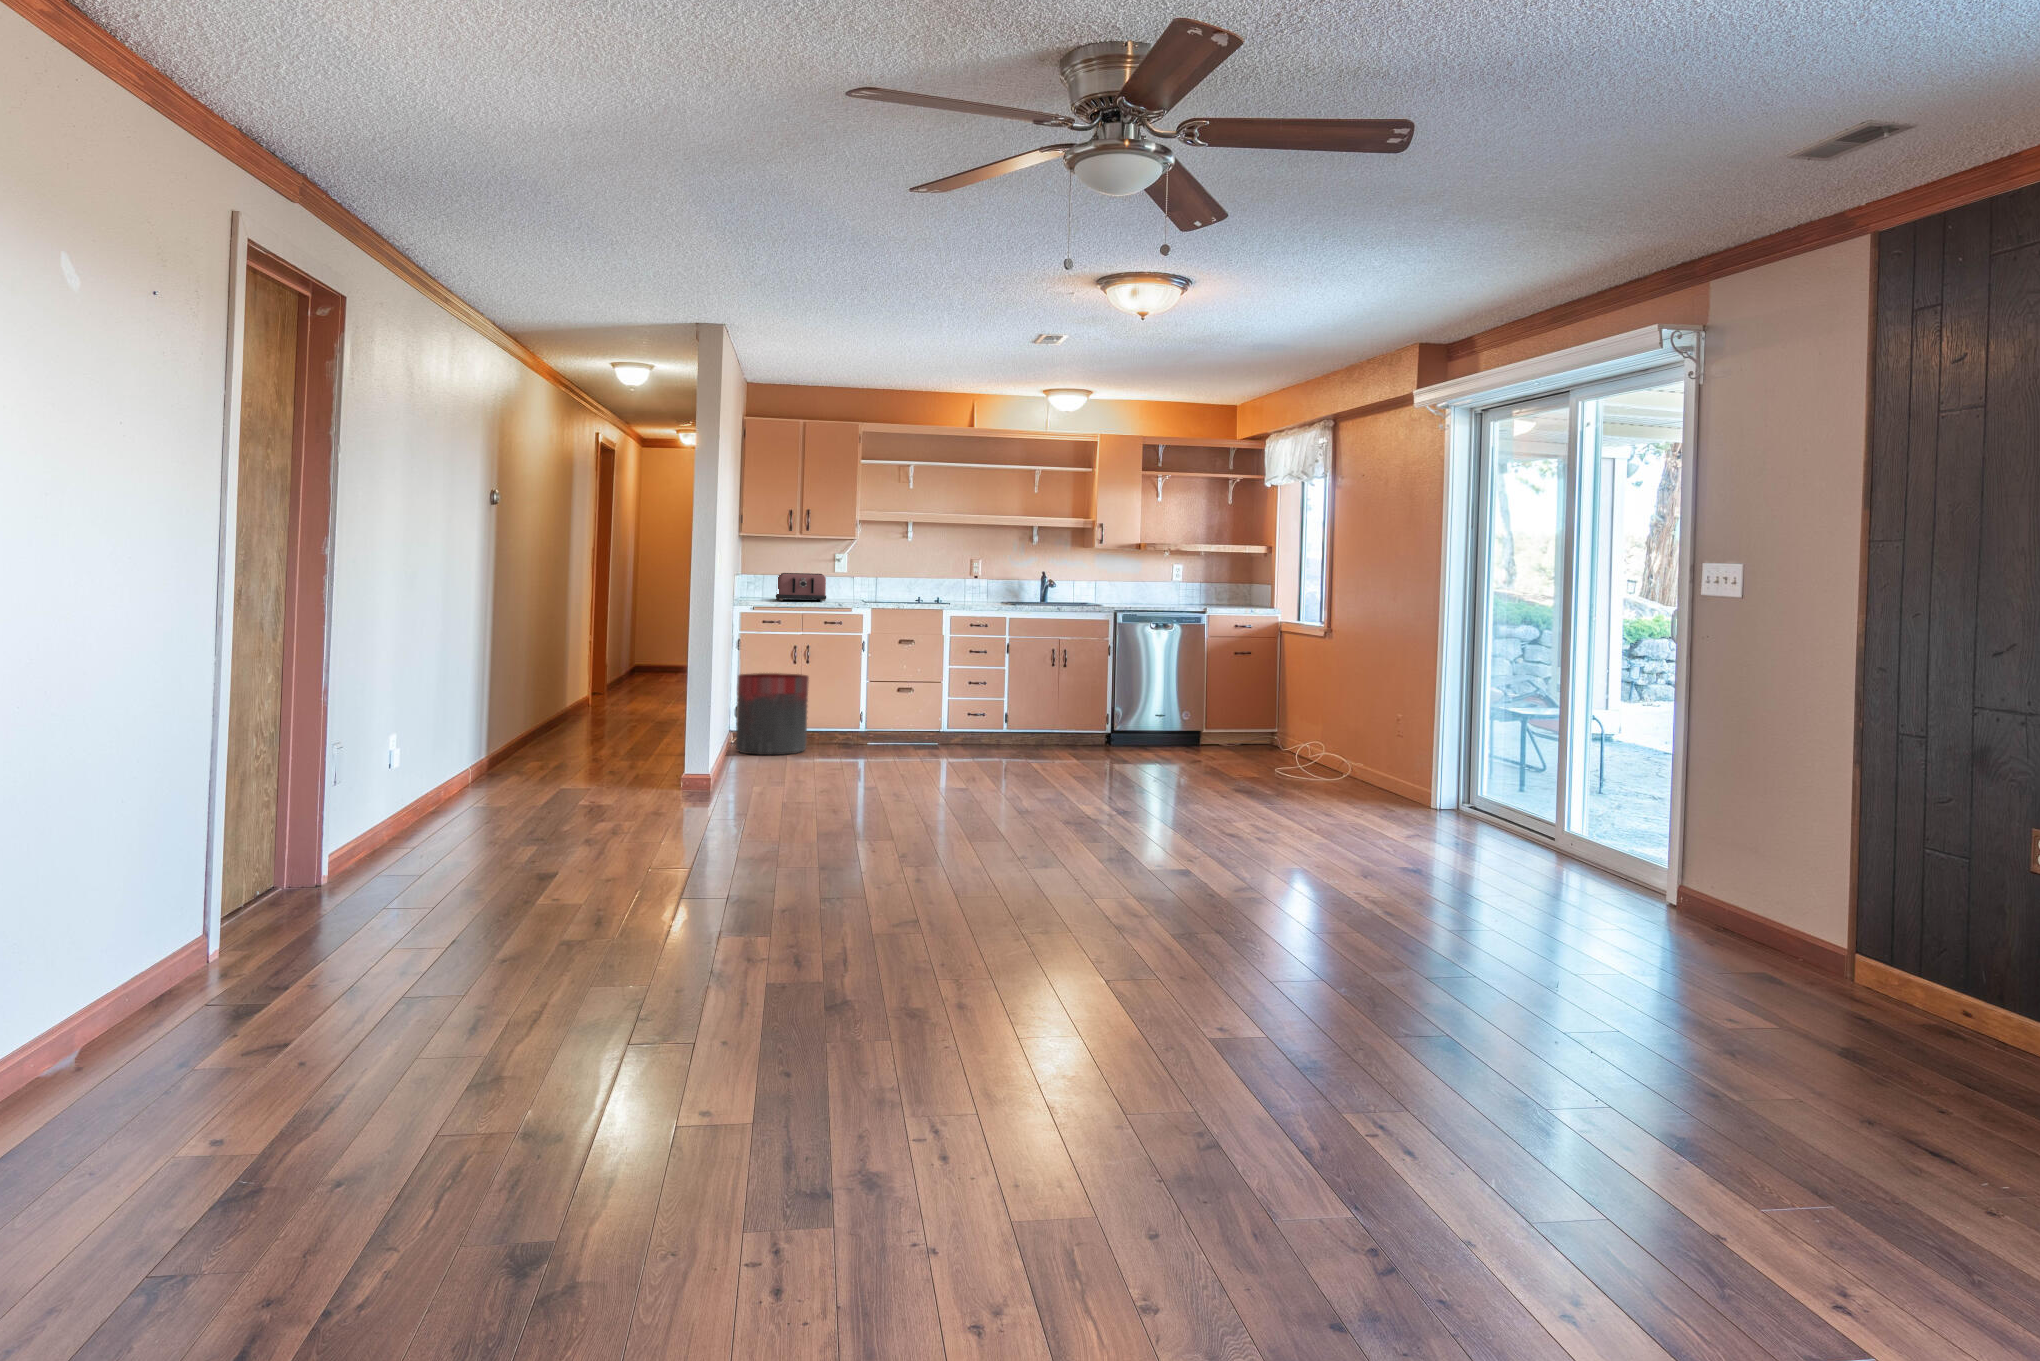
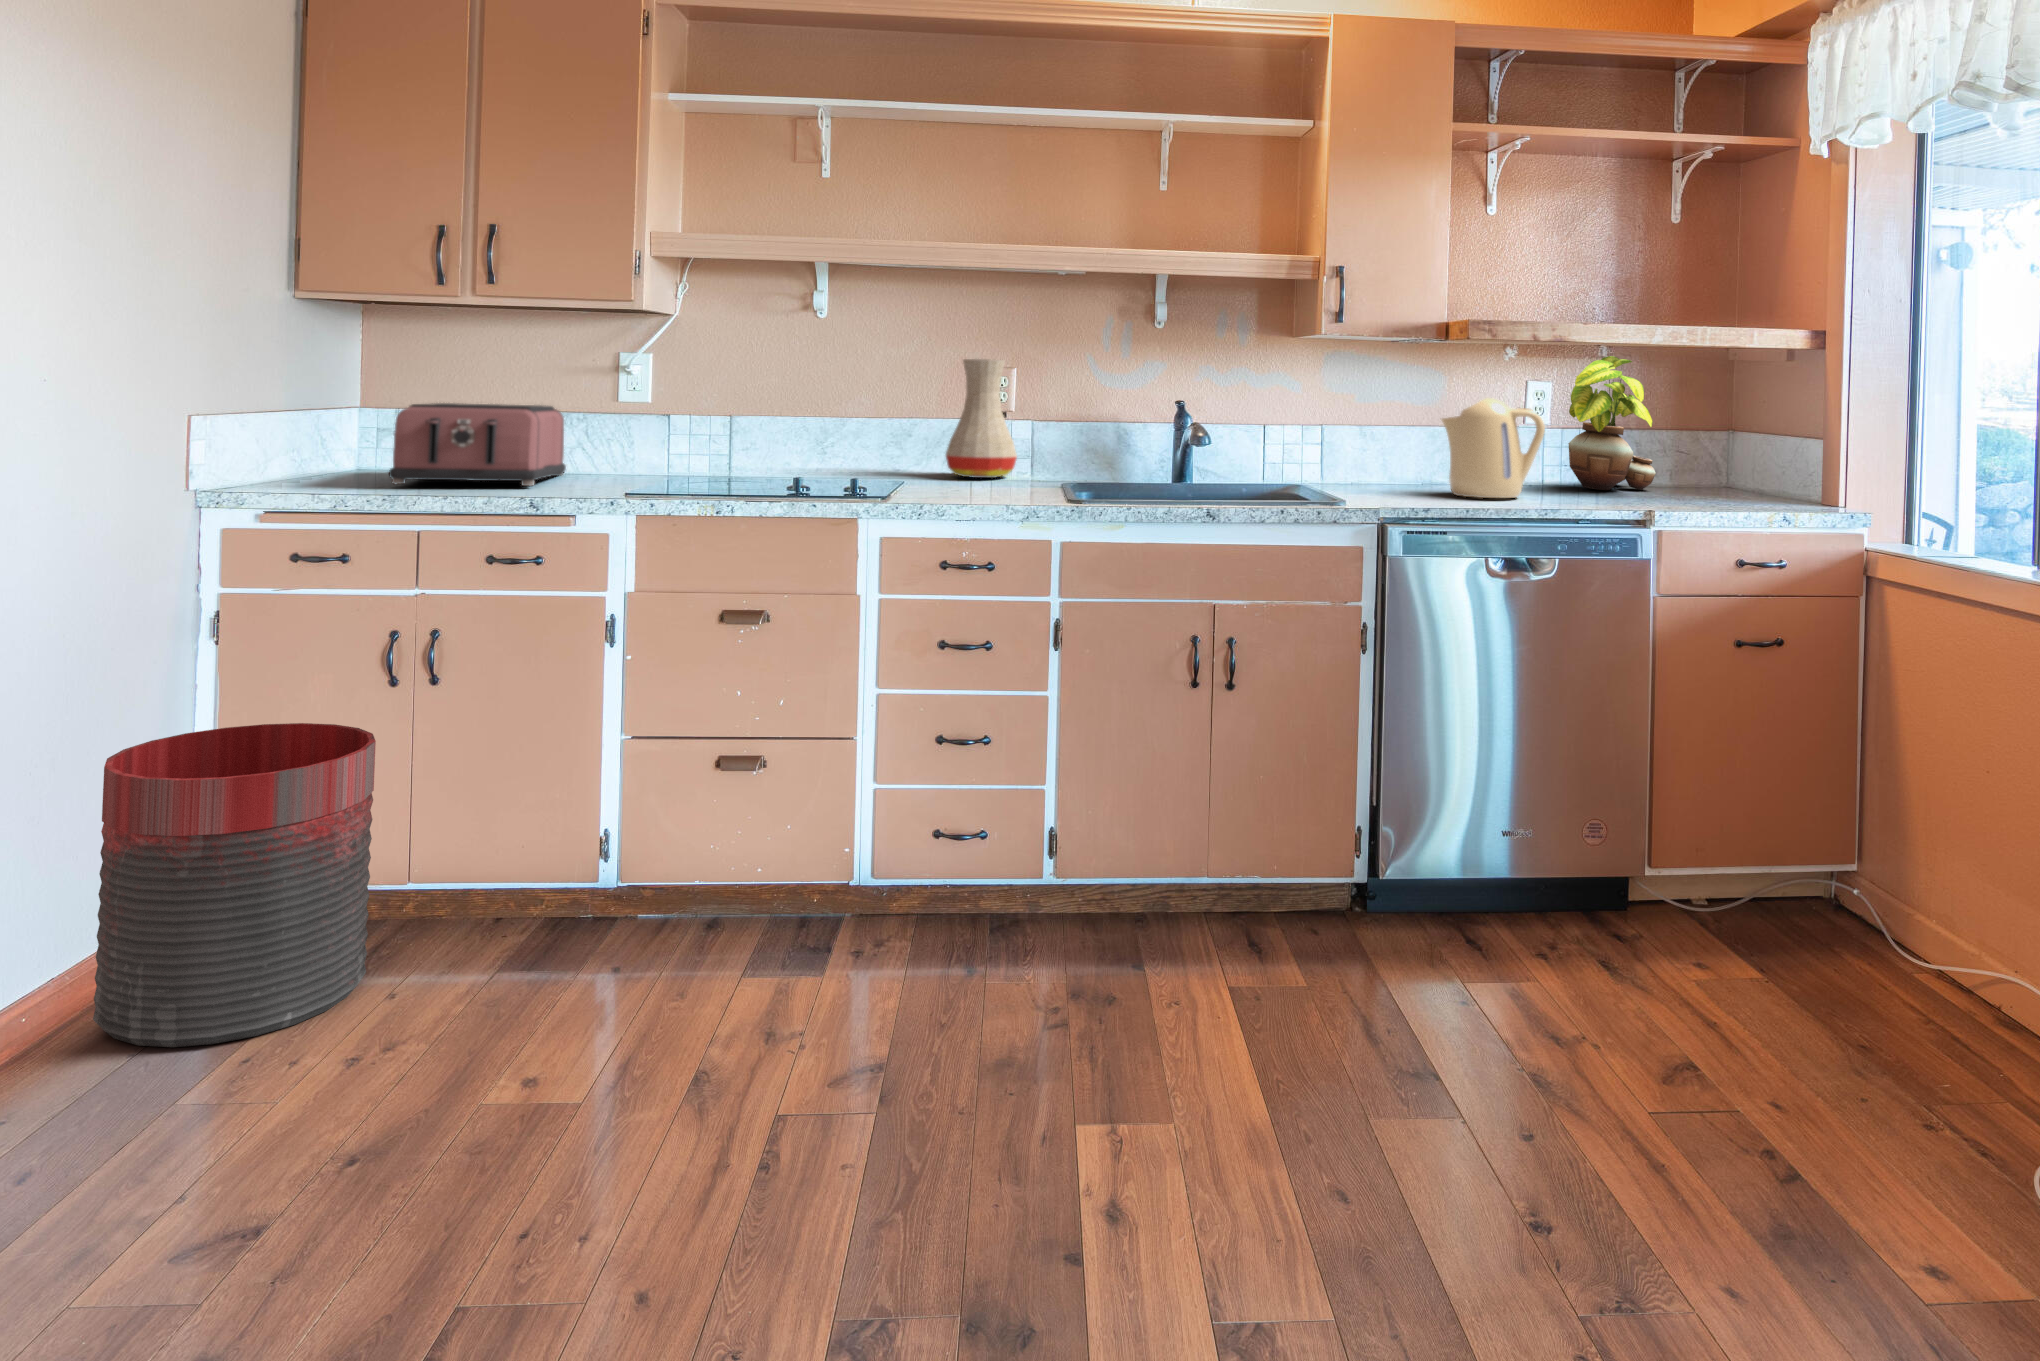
potted plant: none [1183,556,1217,605] -> present [1568,356,1656,490]
vase: none [957,557,984,601] -> present [946,359,1017,478]
kettle: none [1138,571,1174,606] -> present [1442,398,1545,498]

